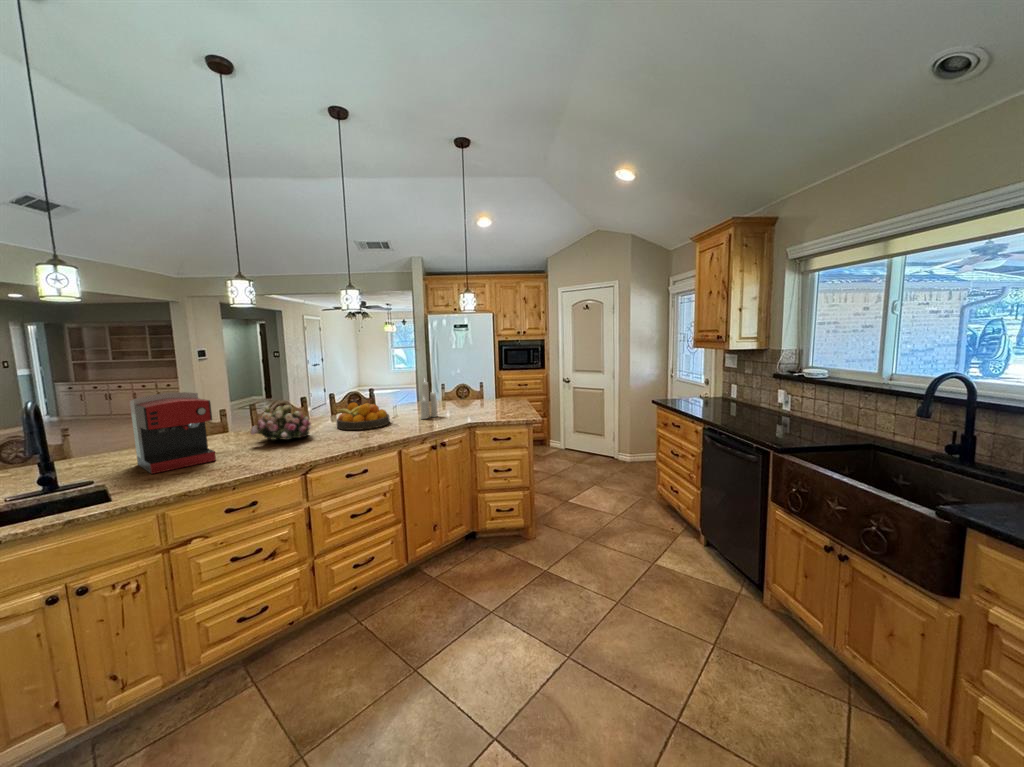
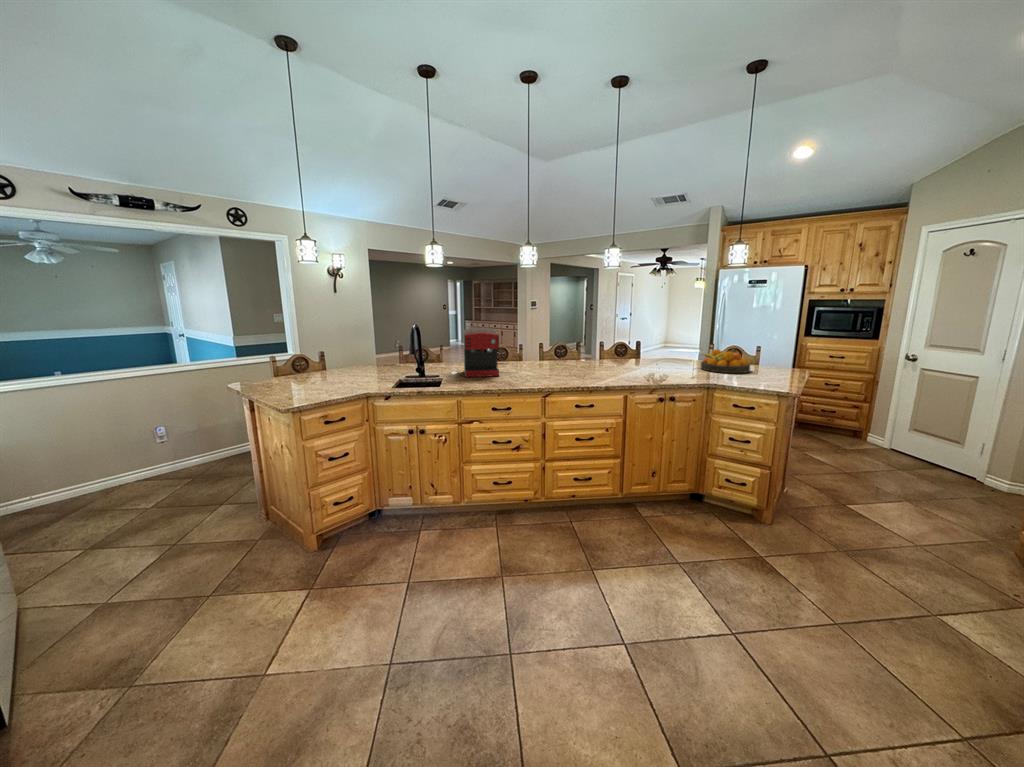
candle: present [420,382,438,419] -> none [662,331,682,373]
fruit bowl: present [336,403,390,430] -> present [701,349,750,373]
flower arrangement: present [250,405,312,440] -> none [524,344,566,371]

